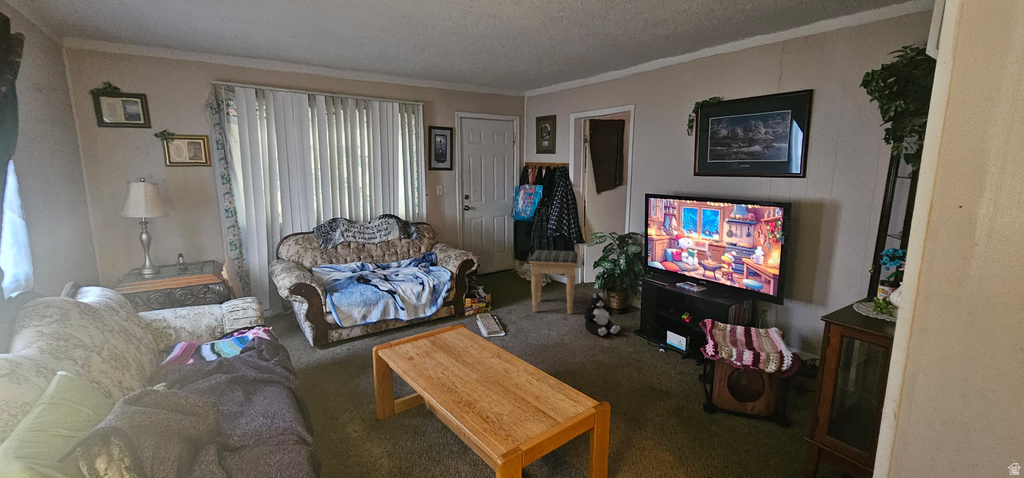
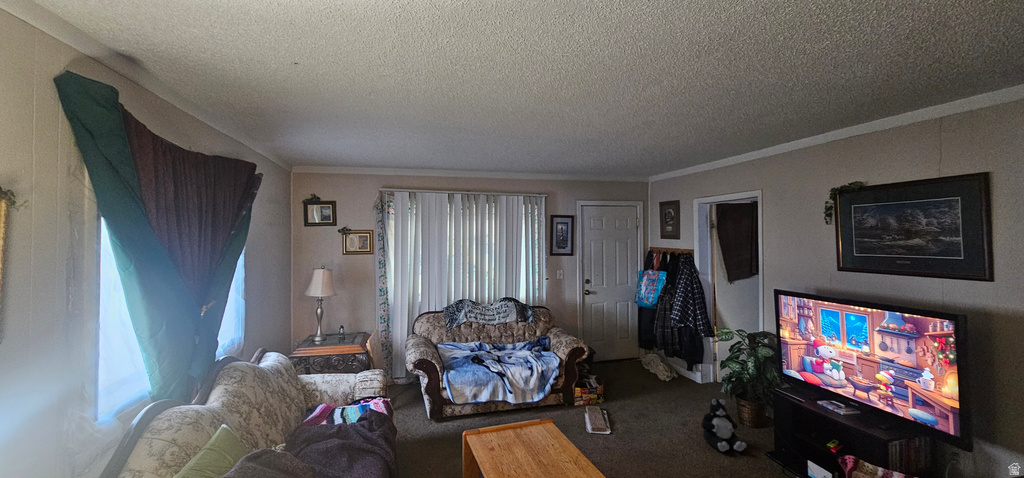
footstool: present [529,250,578,314] -> none [642,342,700,419]

